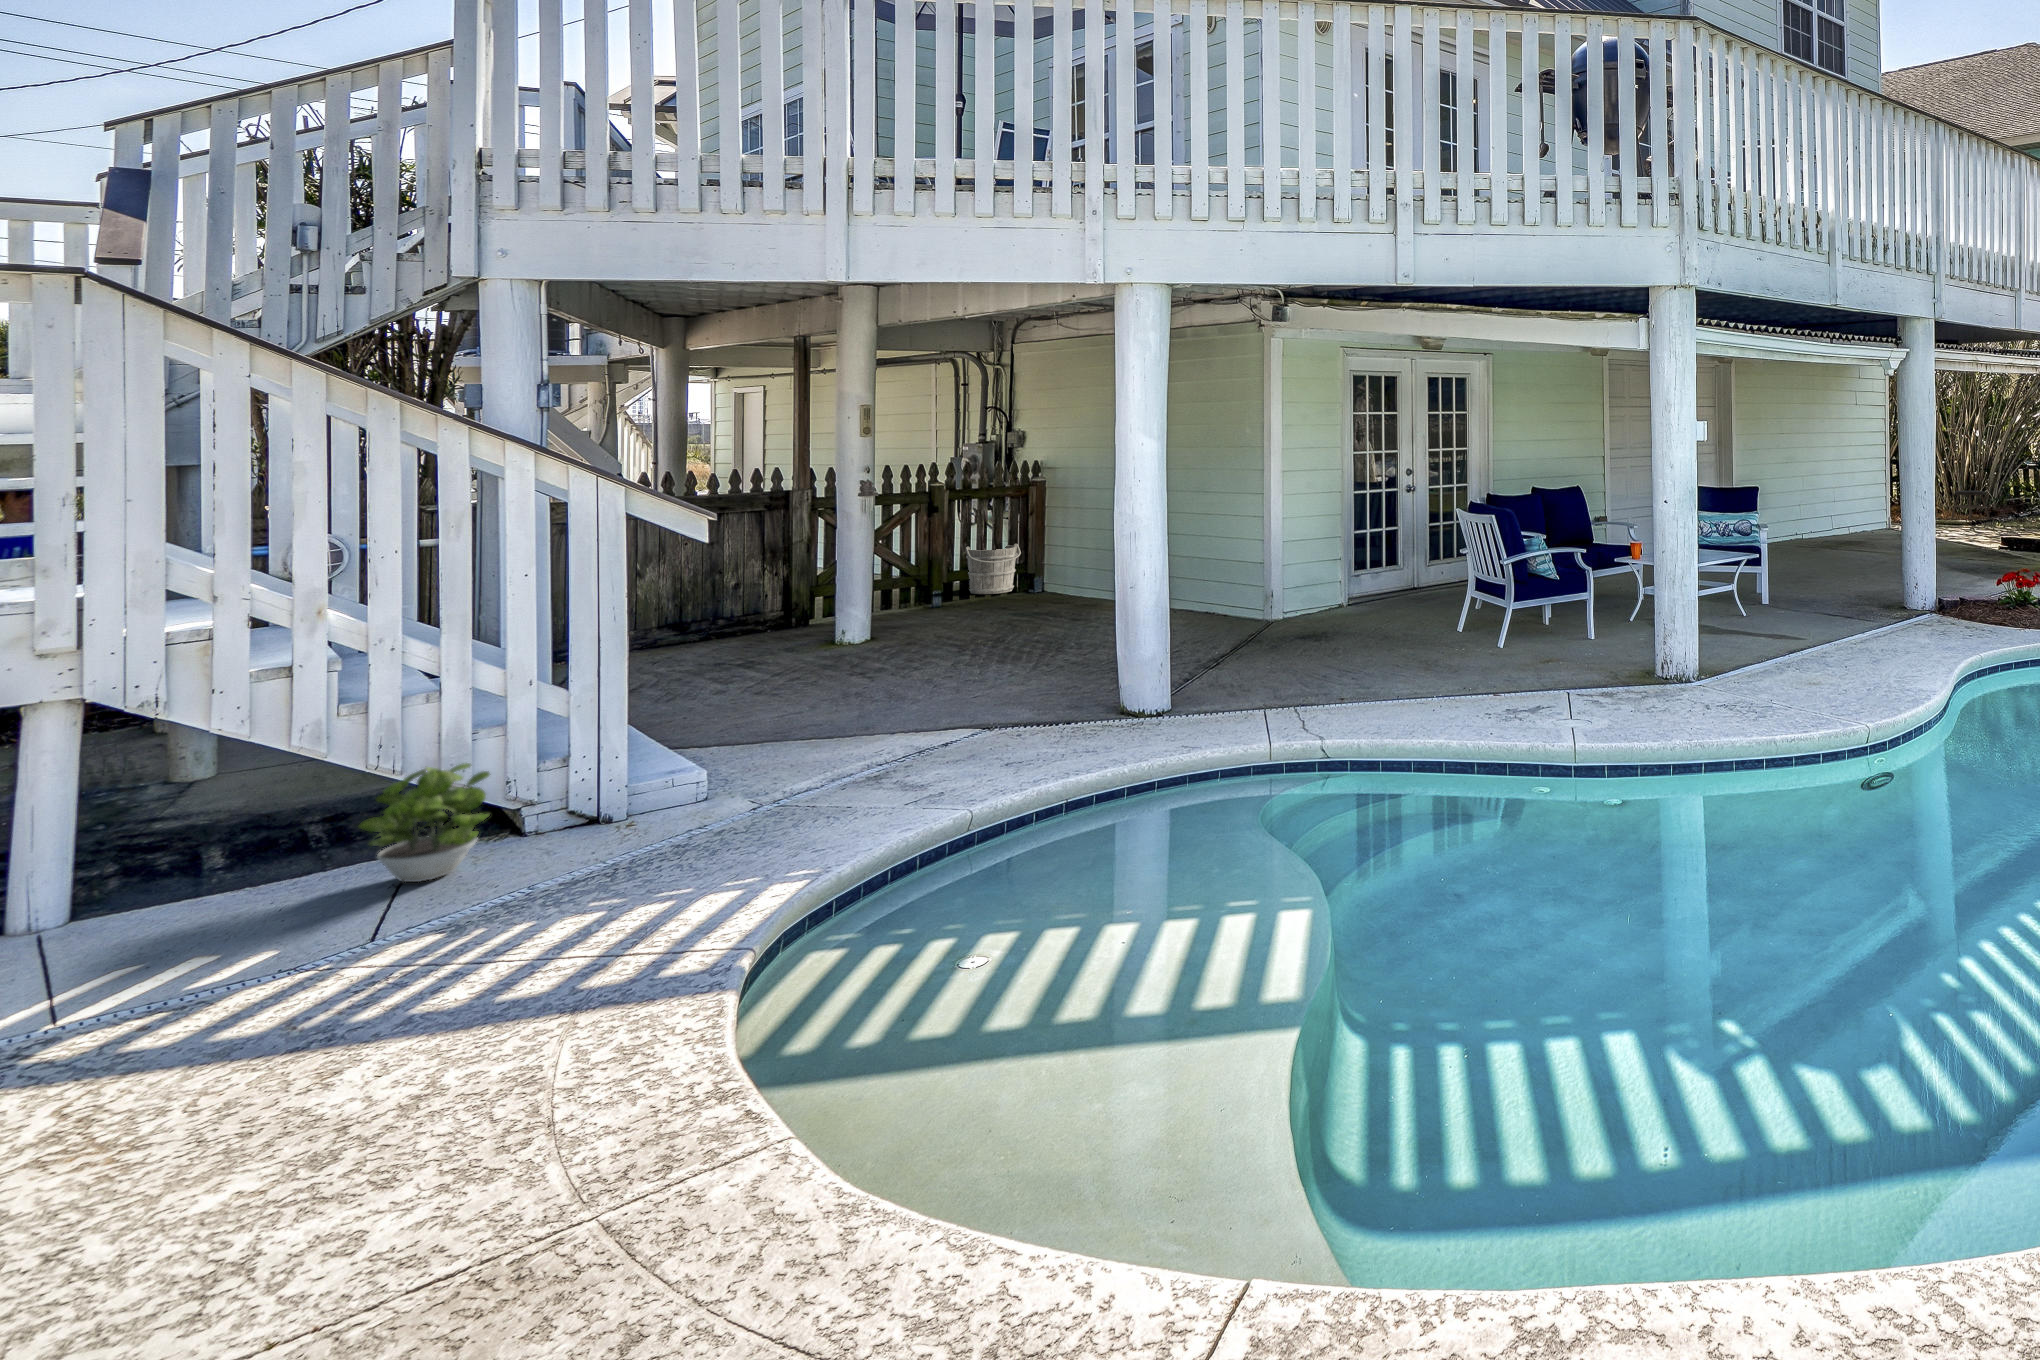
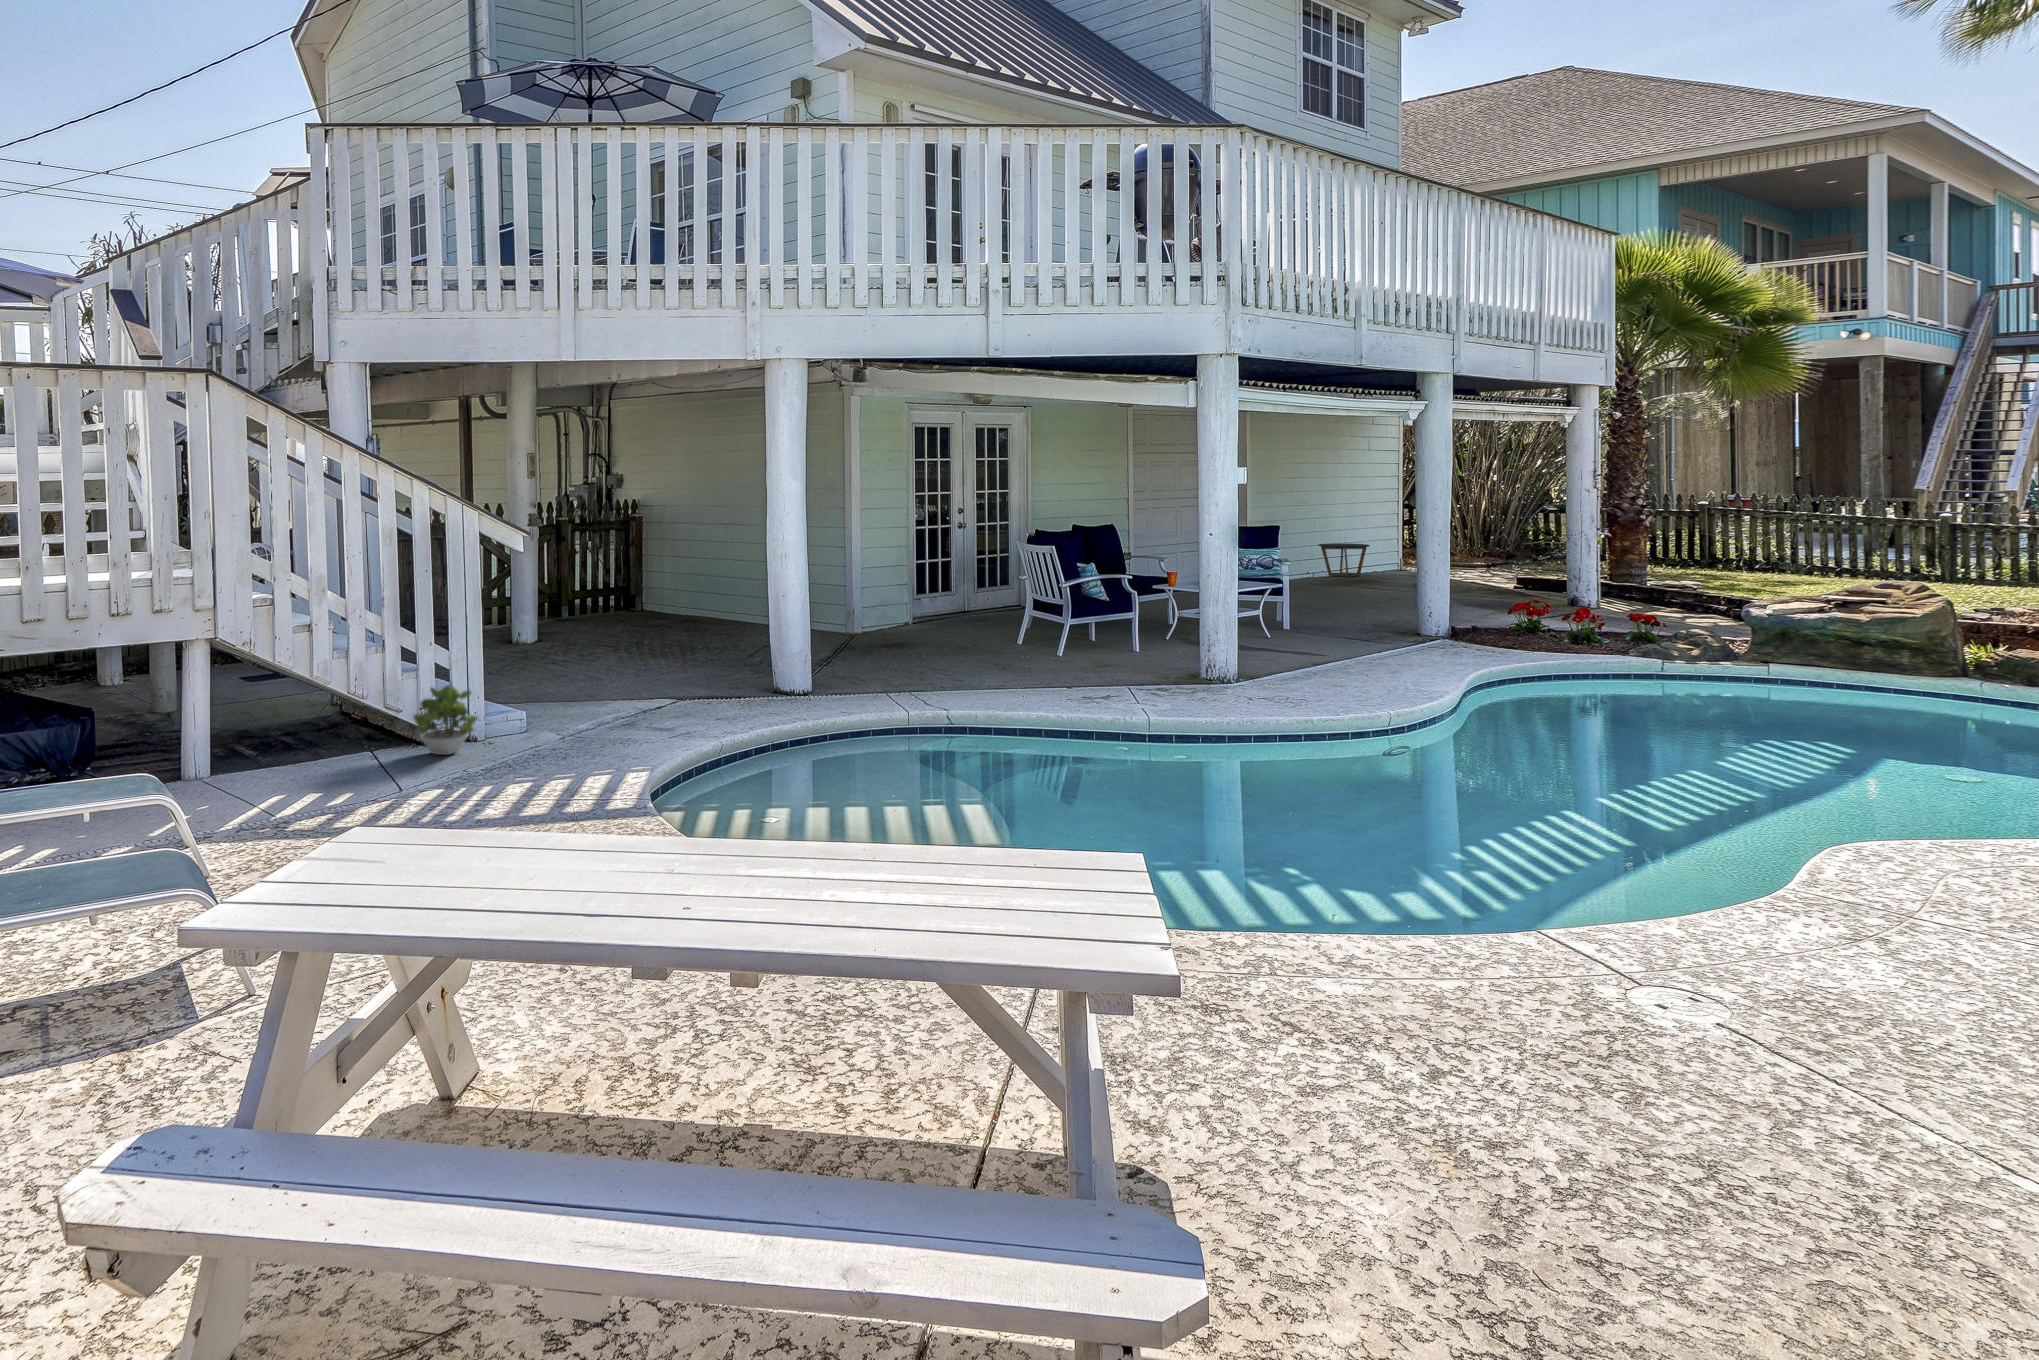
stool: present [1951,491,1989,519] -> none [1464,537,1505,566]
side table: none [1809,499,1859,534] -> present [1319,543,1369,577]
bucket: present [966,544,1021,594] -> none [581,573,625,614]

